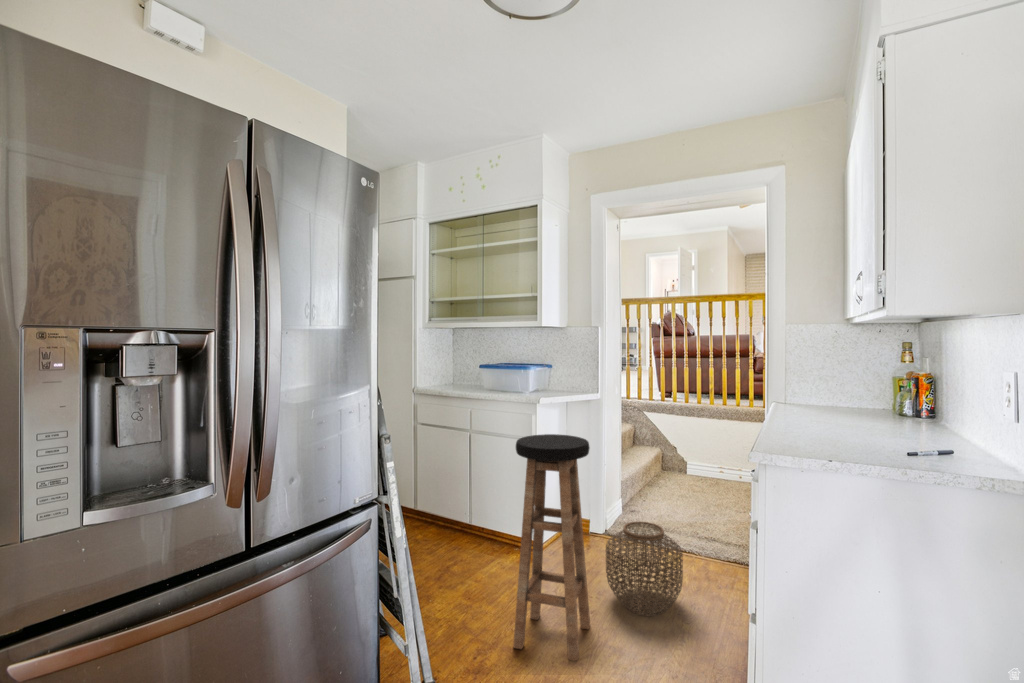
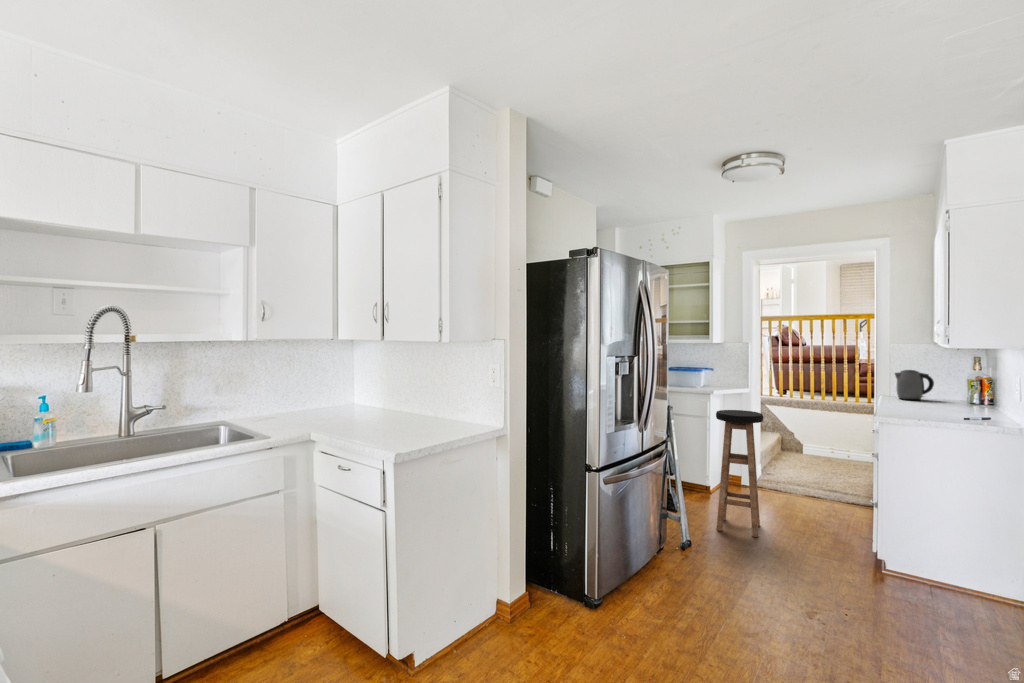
kettle: none [791,363,847,411] -> present [895,370,934,400]
woven basket: present [606,522,683,616] -> none [766,468,819,523]

